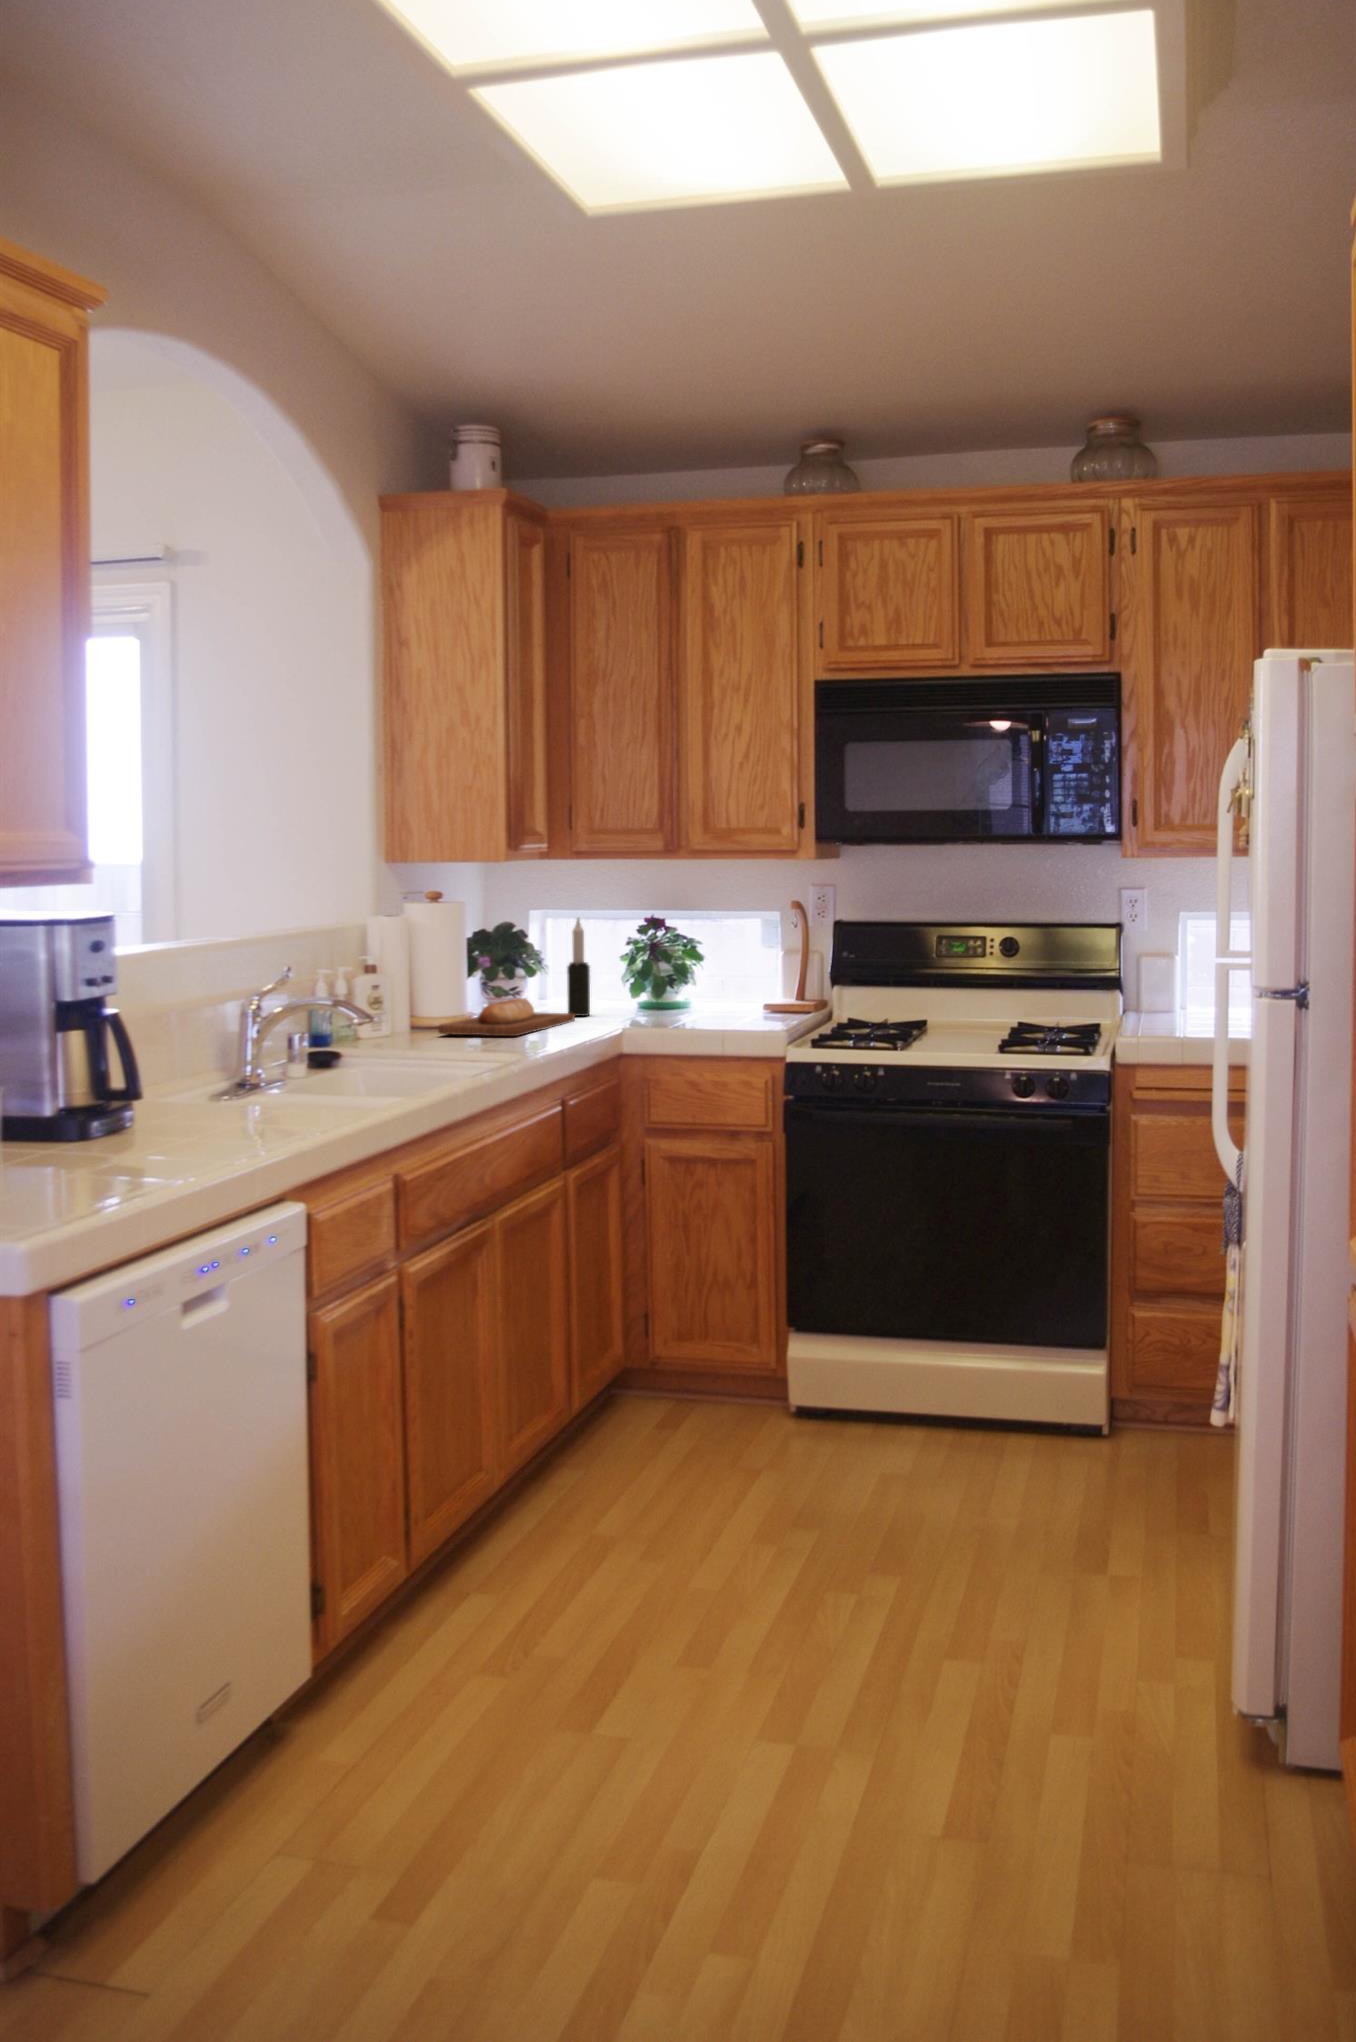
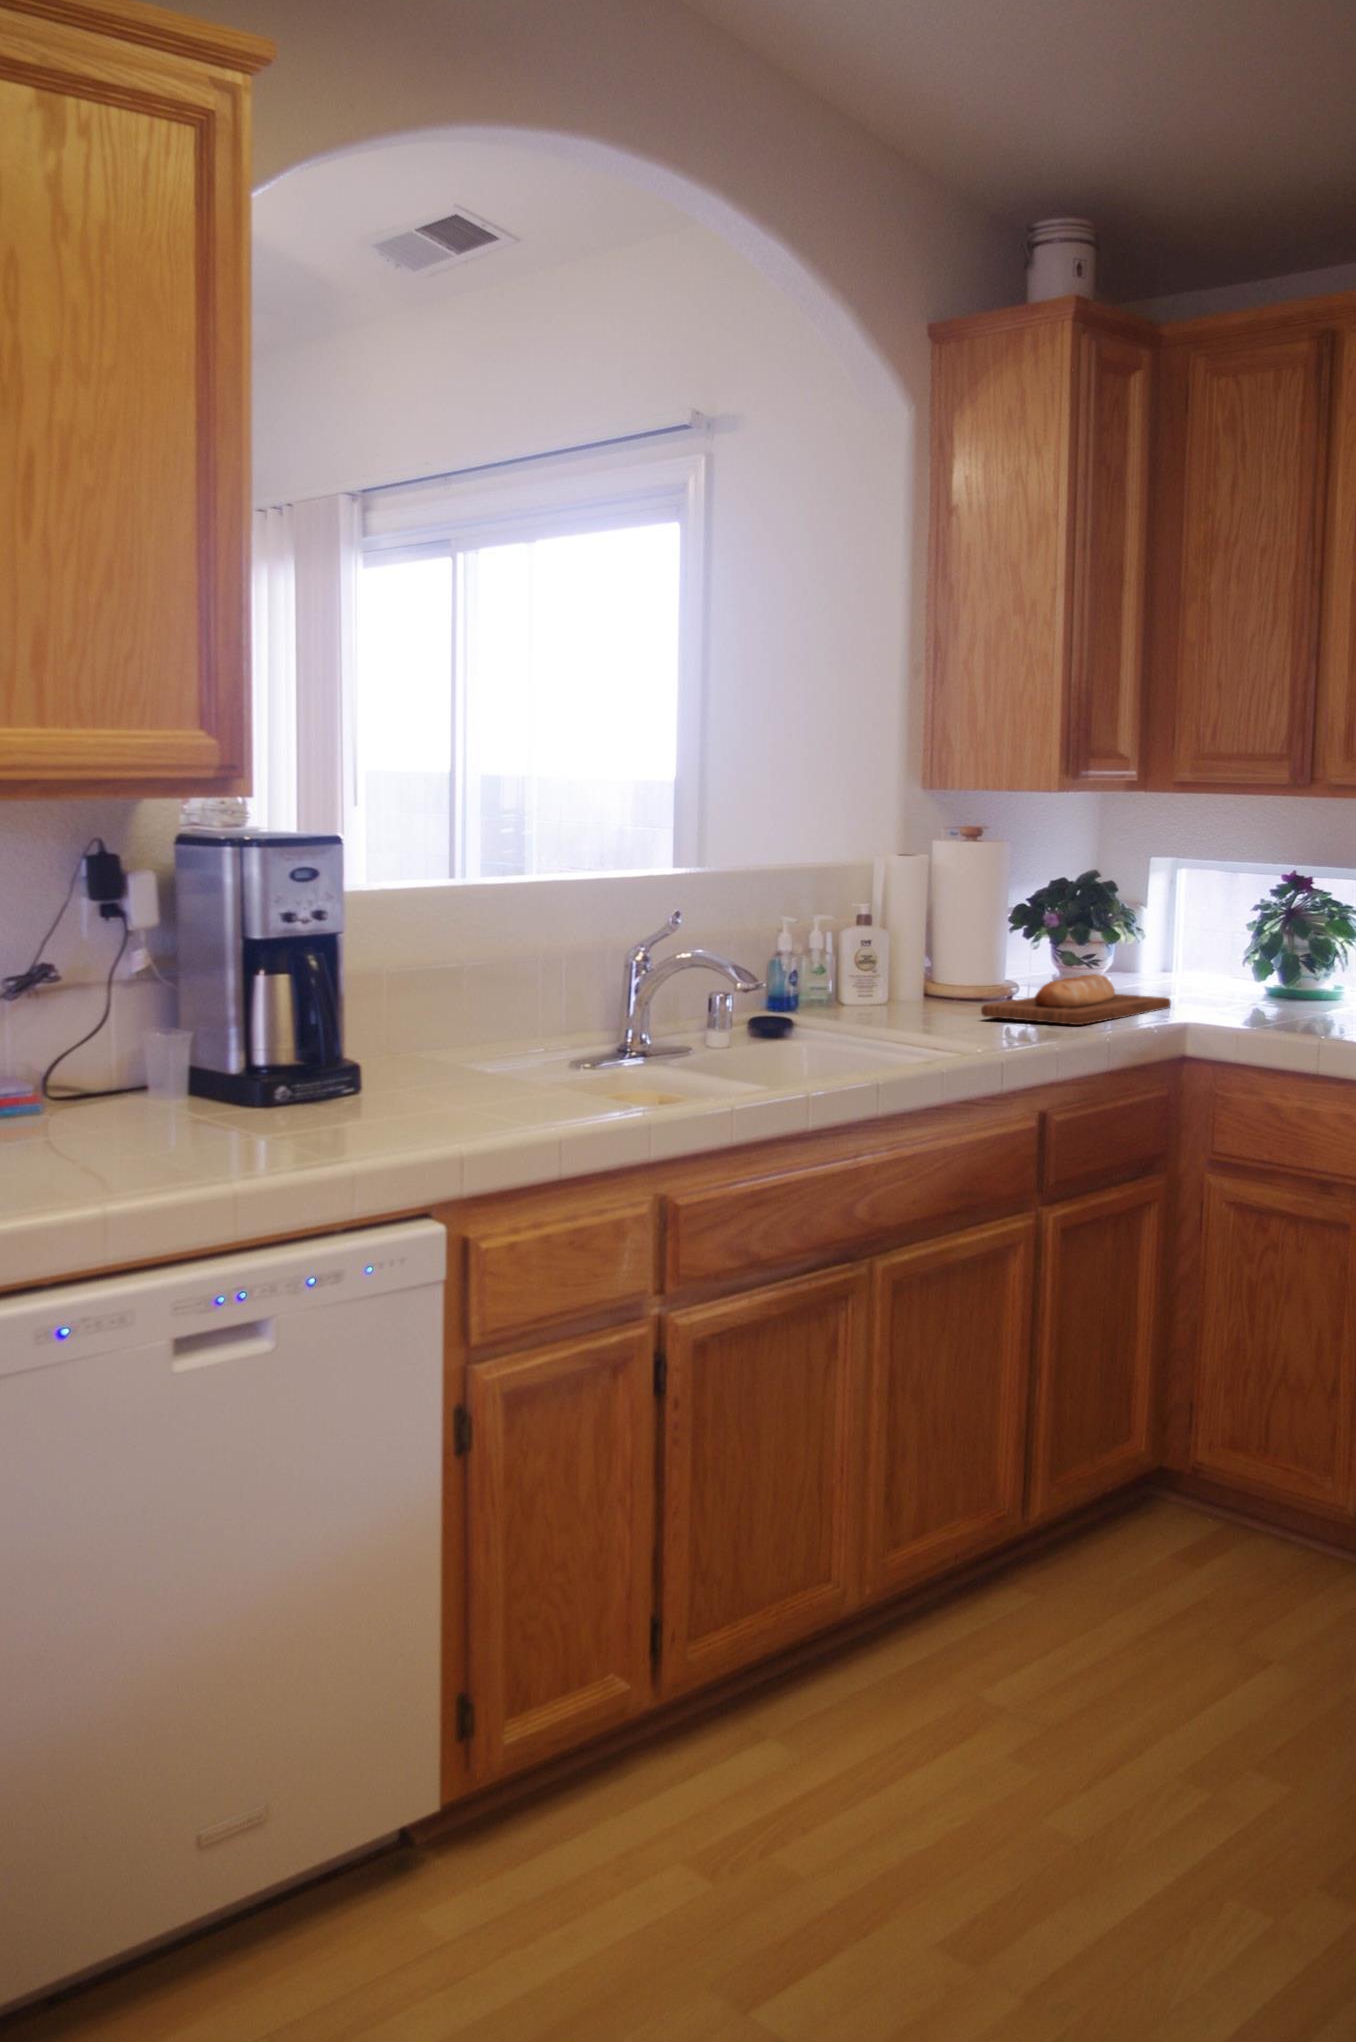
candle: present [567,918,590,1016] -> none [1163,869,1196,1002]

